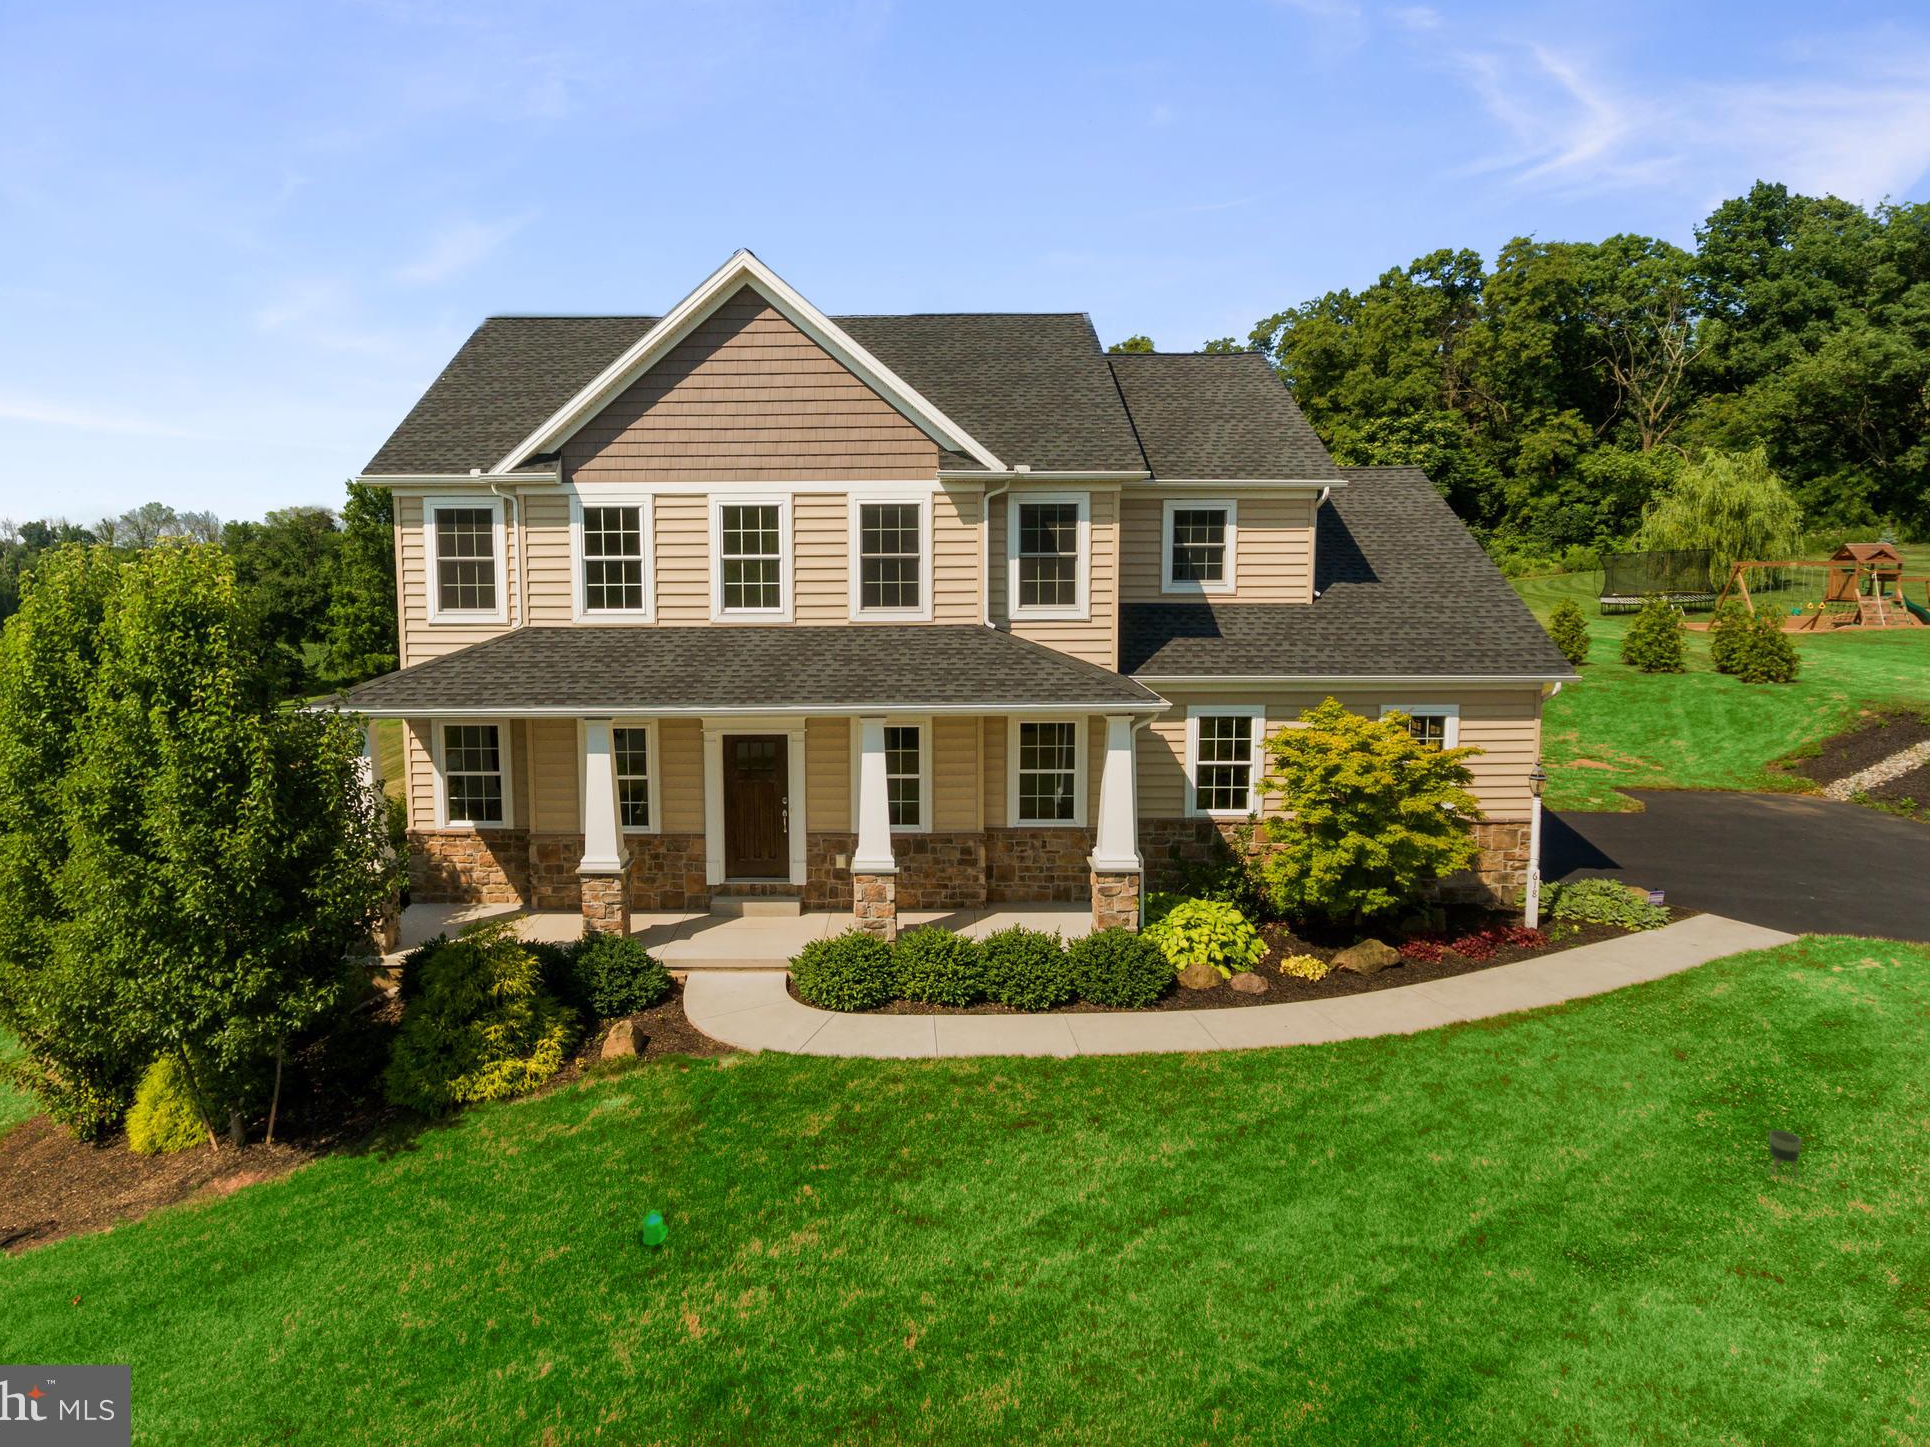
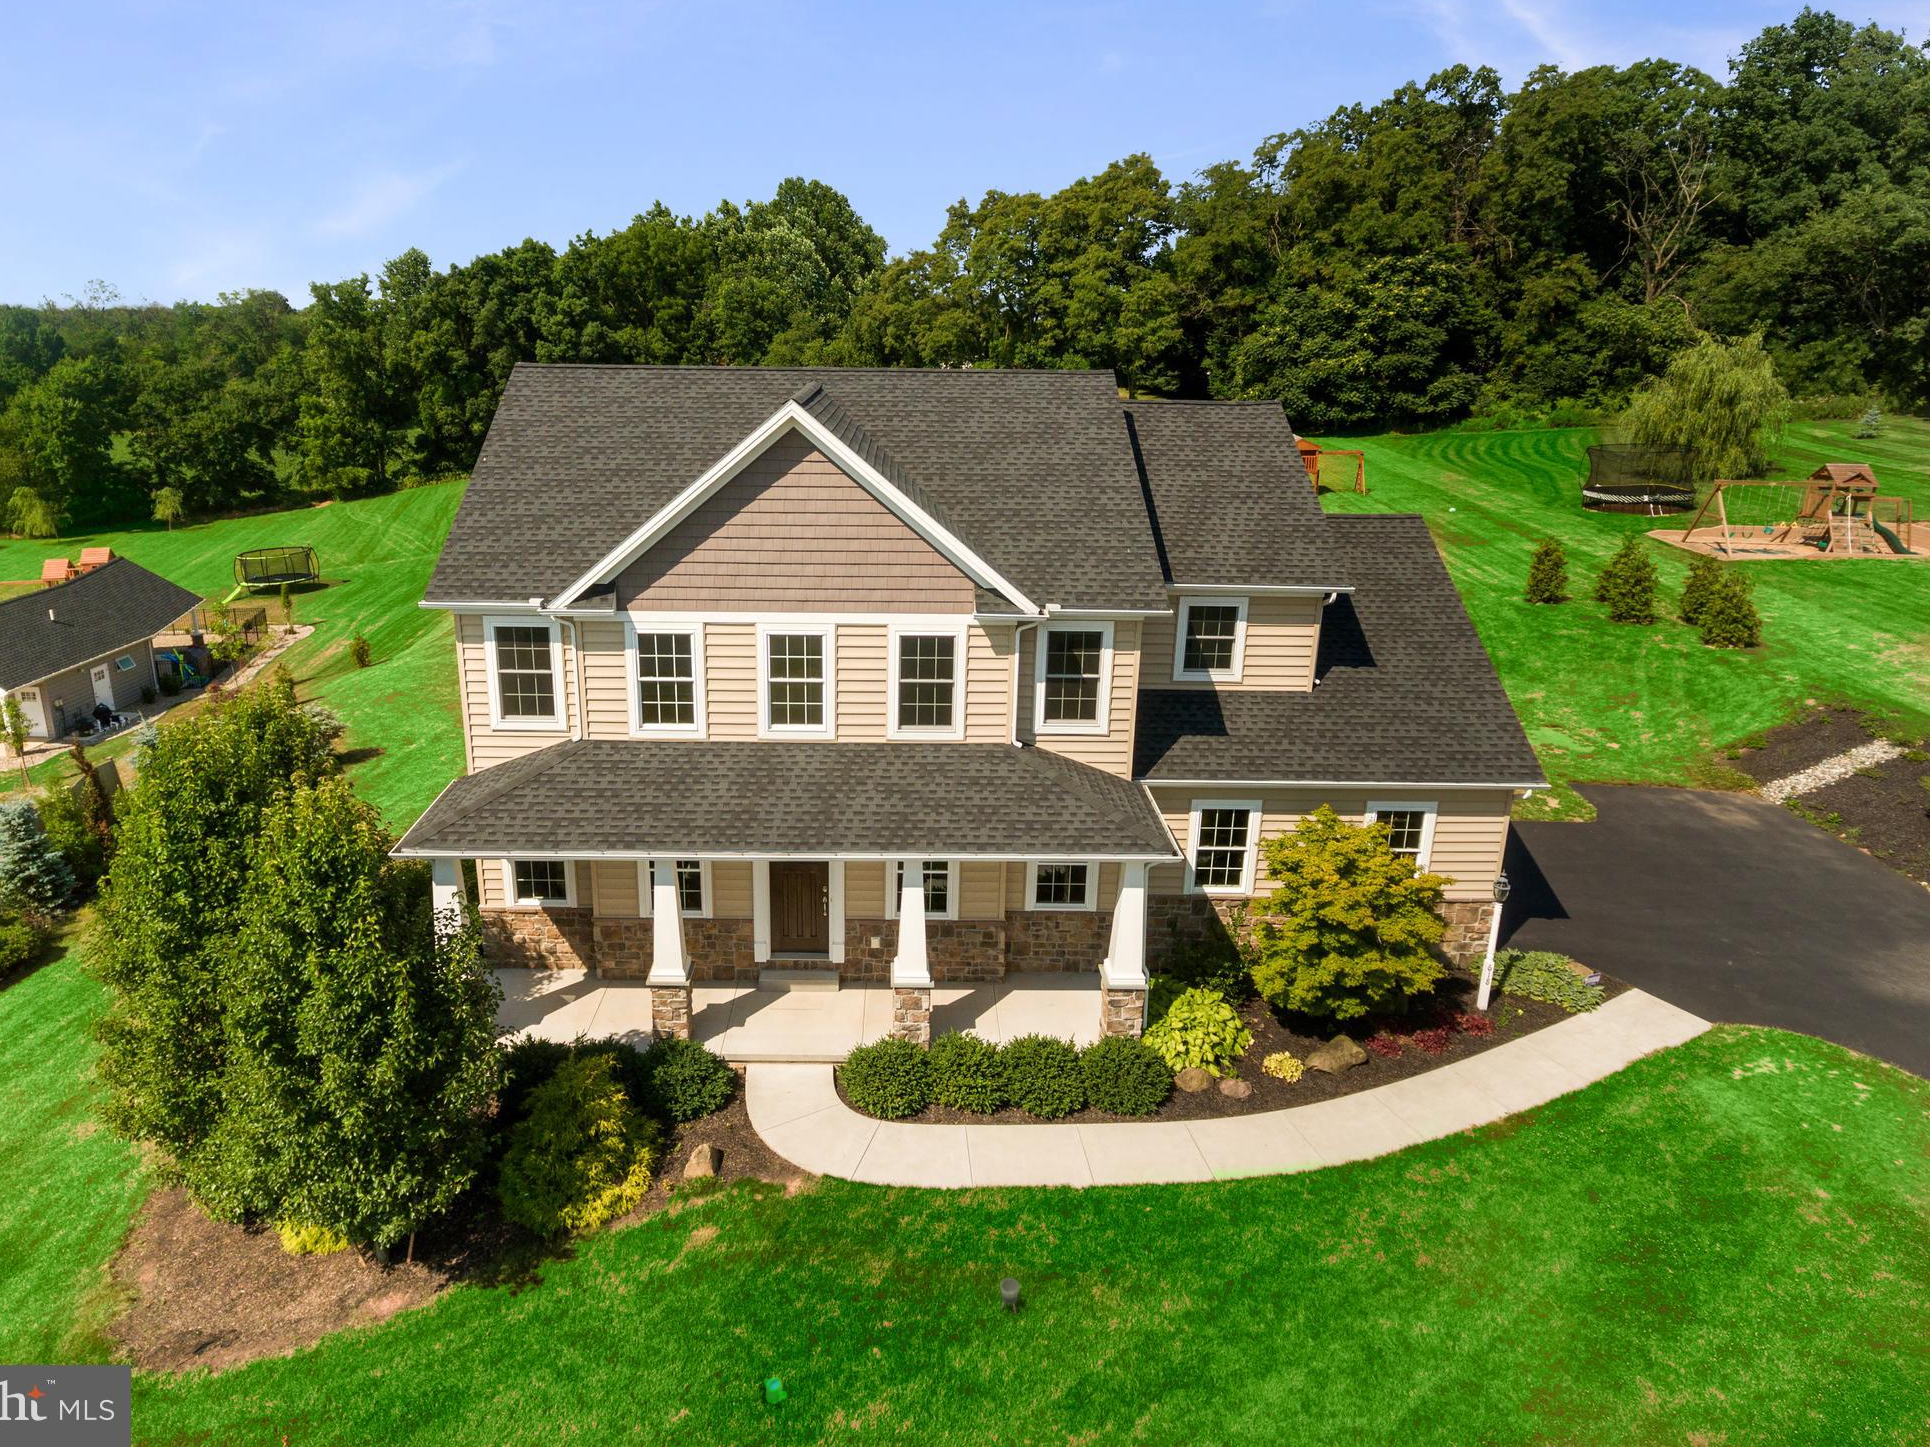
planter: present [1769,1130,1801,1177] -> present [1001,1278,1019,1312]

